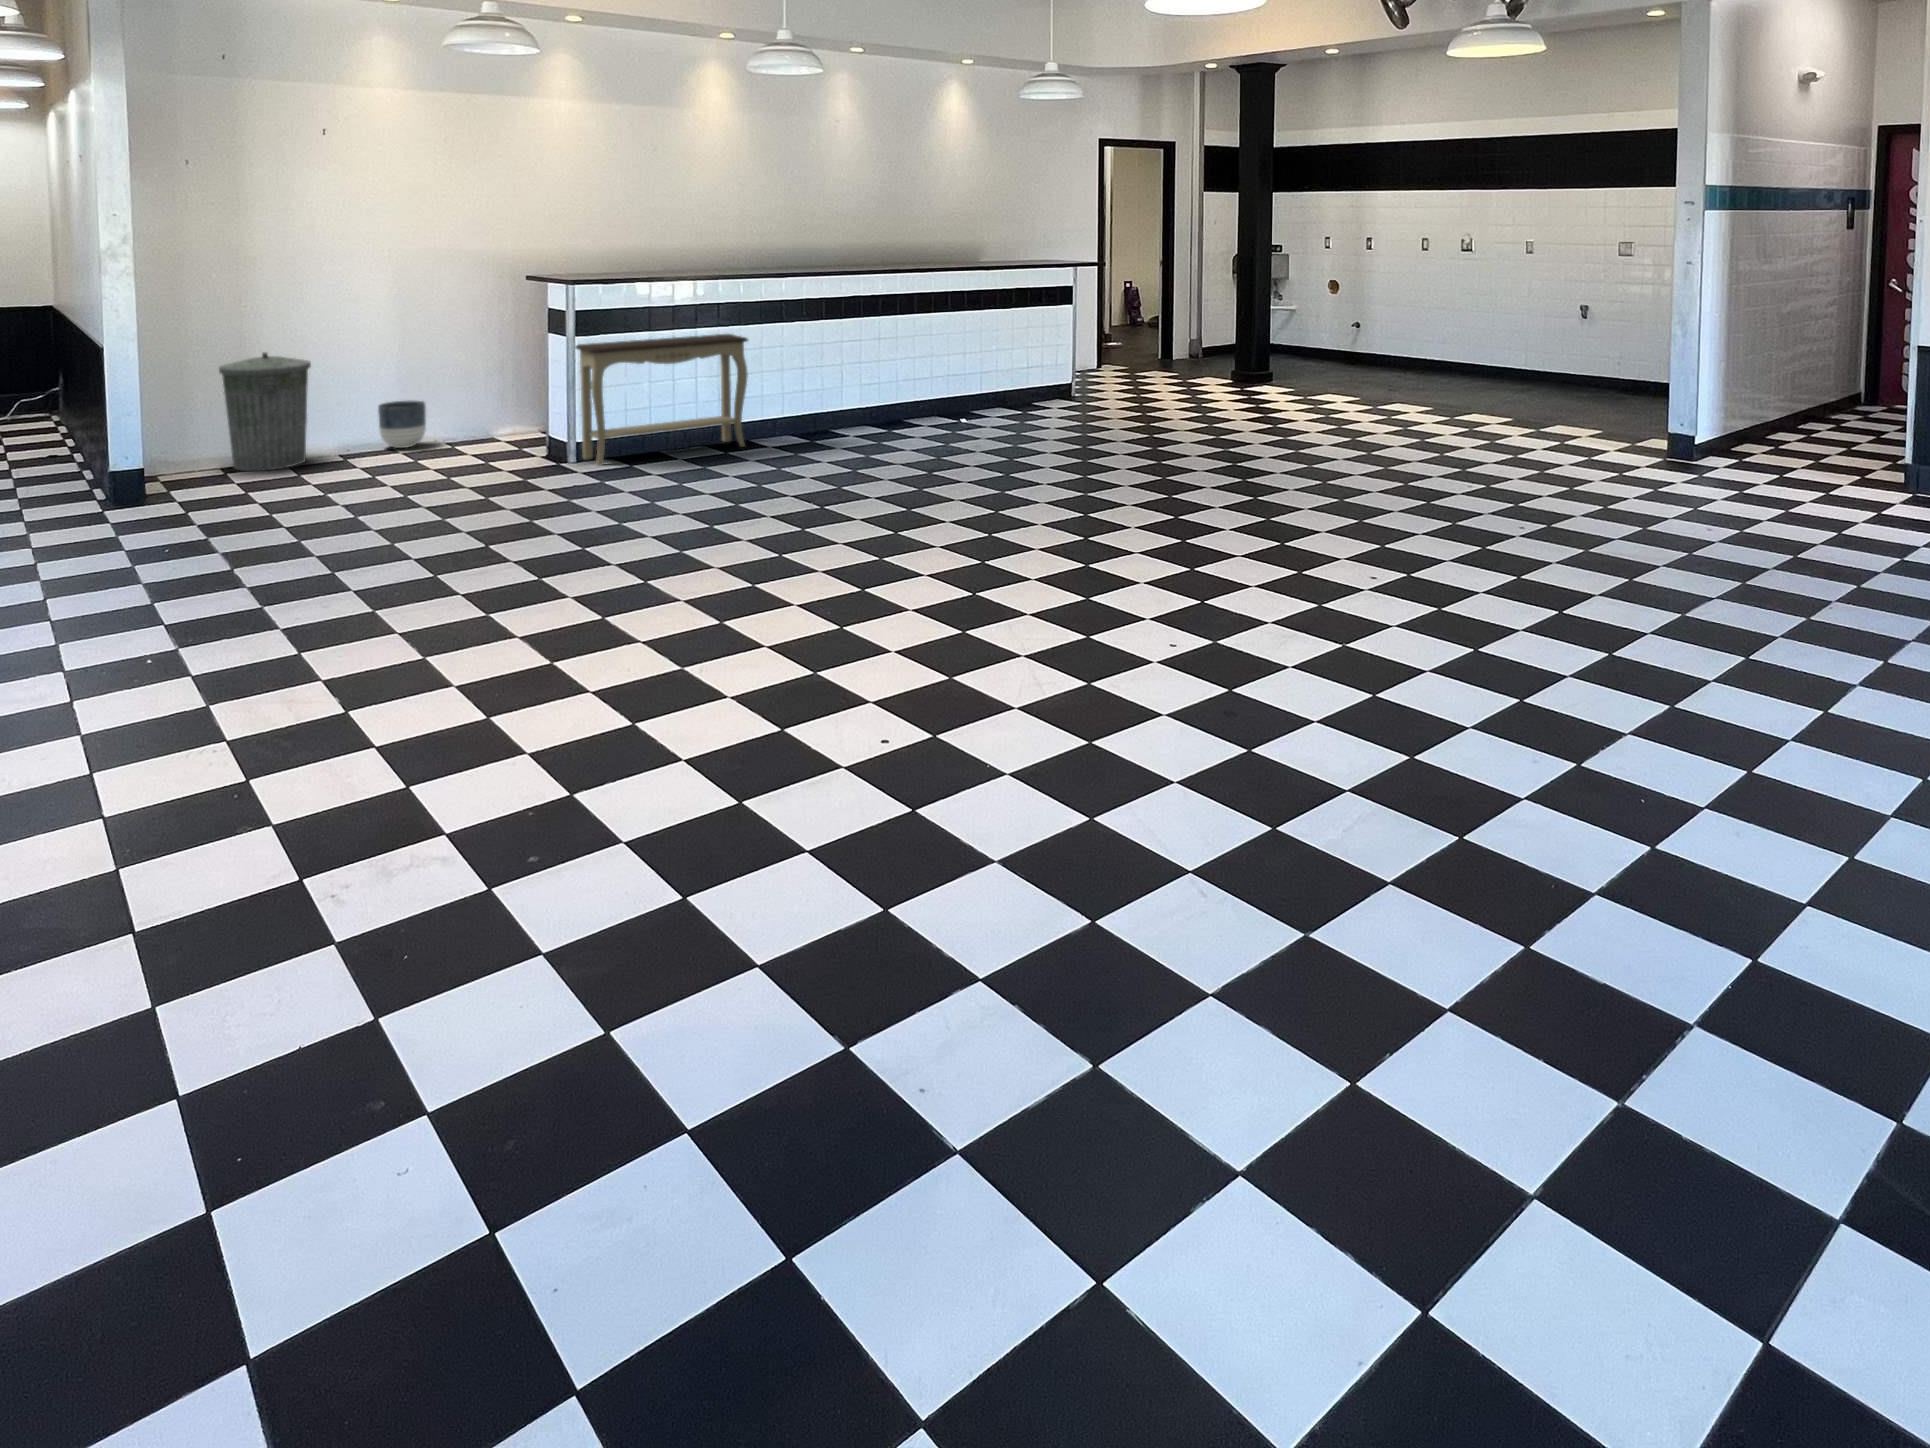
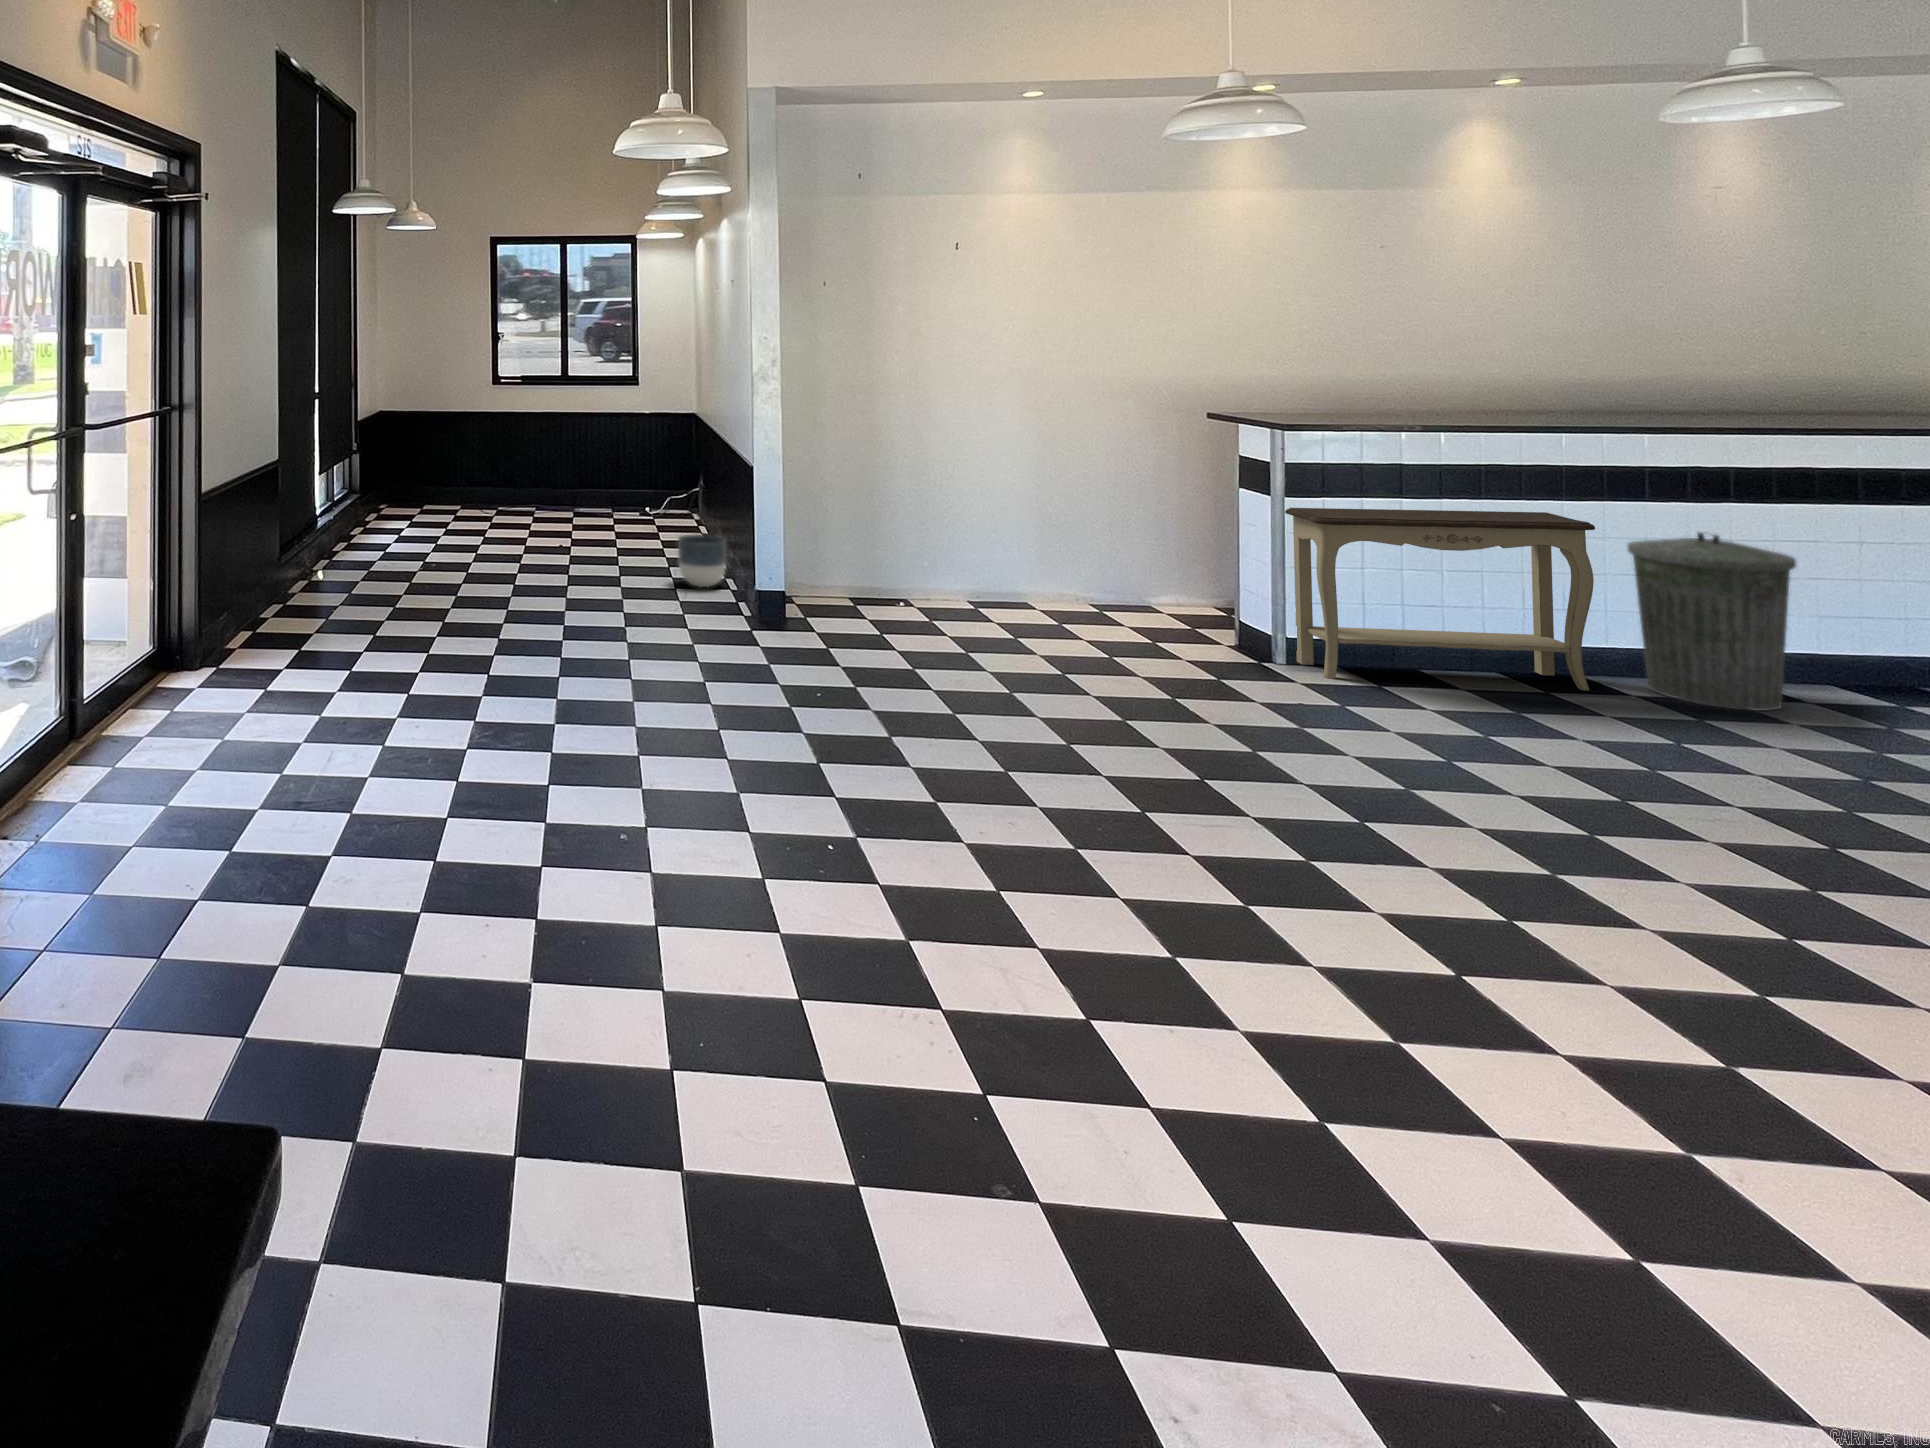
trash can: present [219,352,311,471] -> present [1628,532,1796,711]
planter: present [378,400,426,448] -> present [678,534,726,587]

